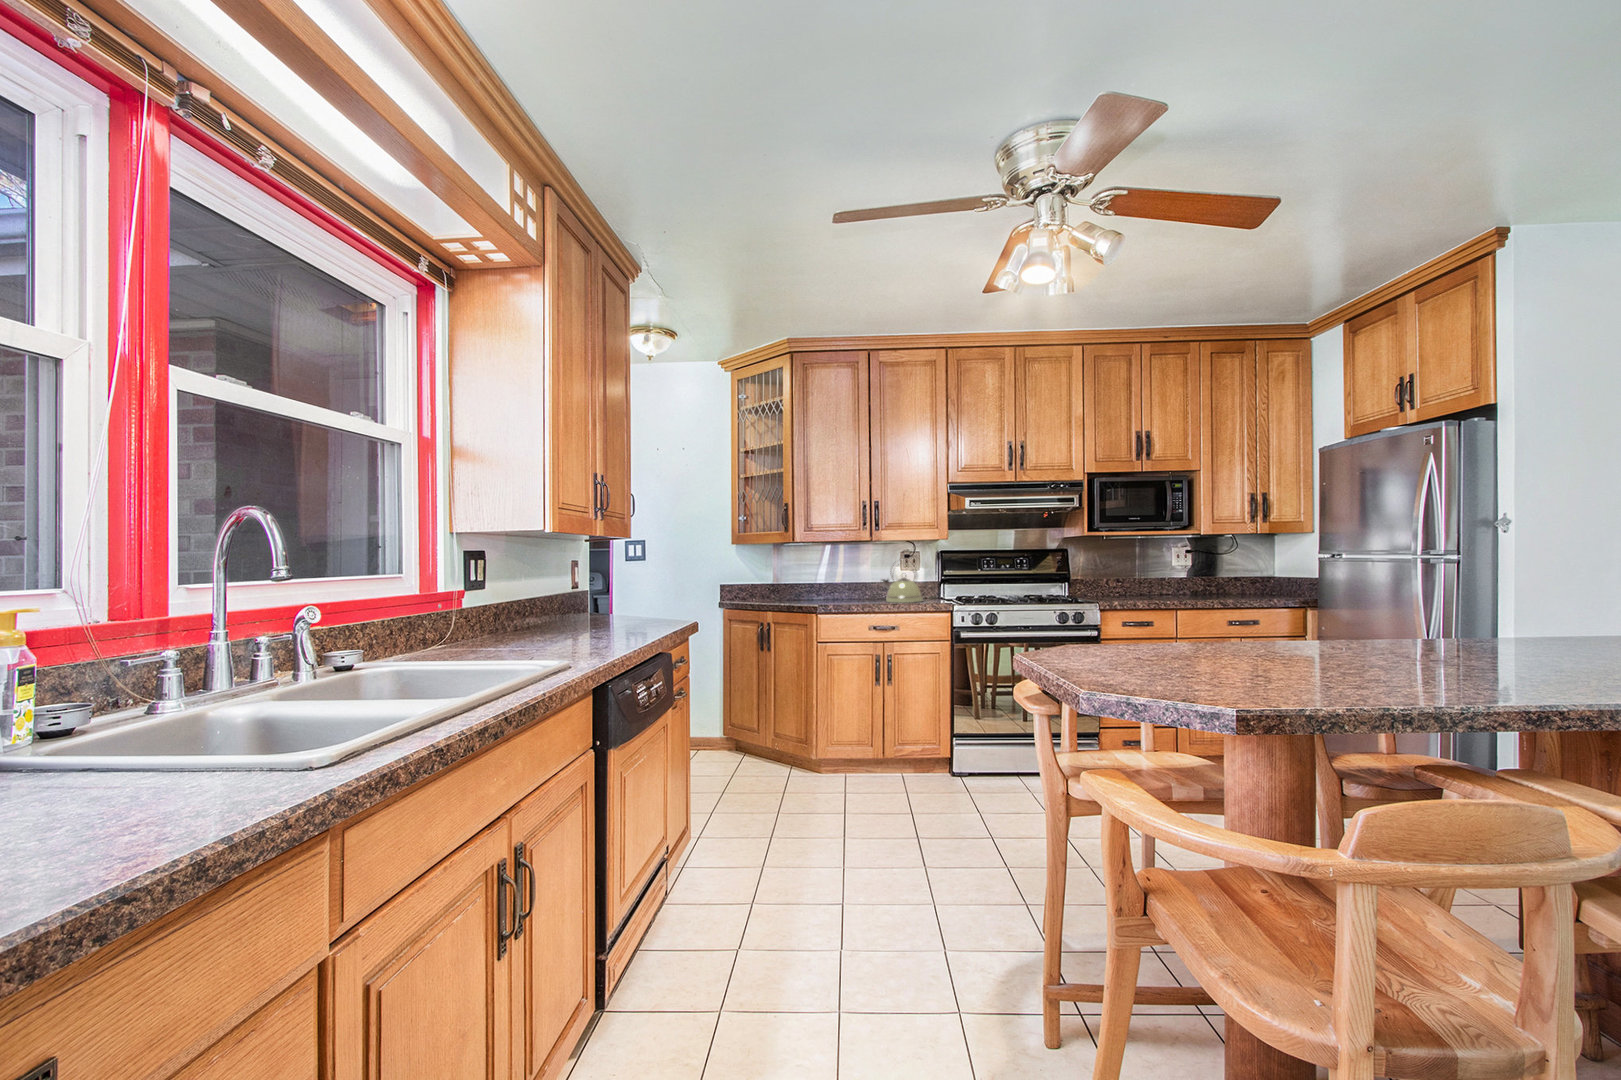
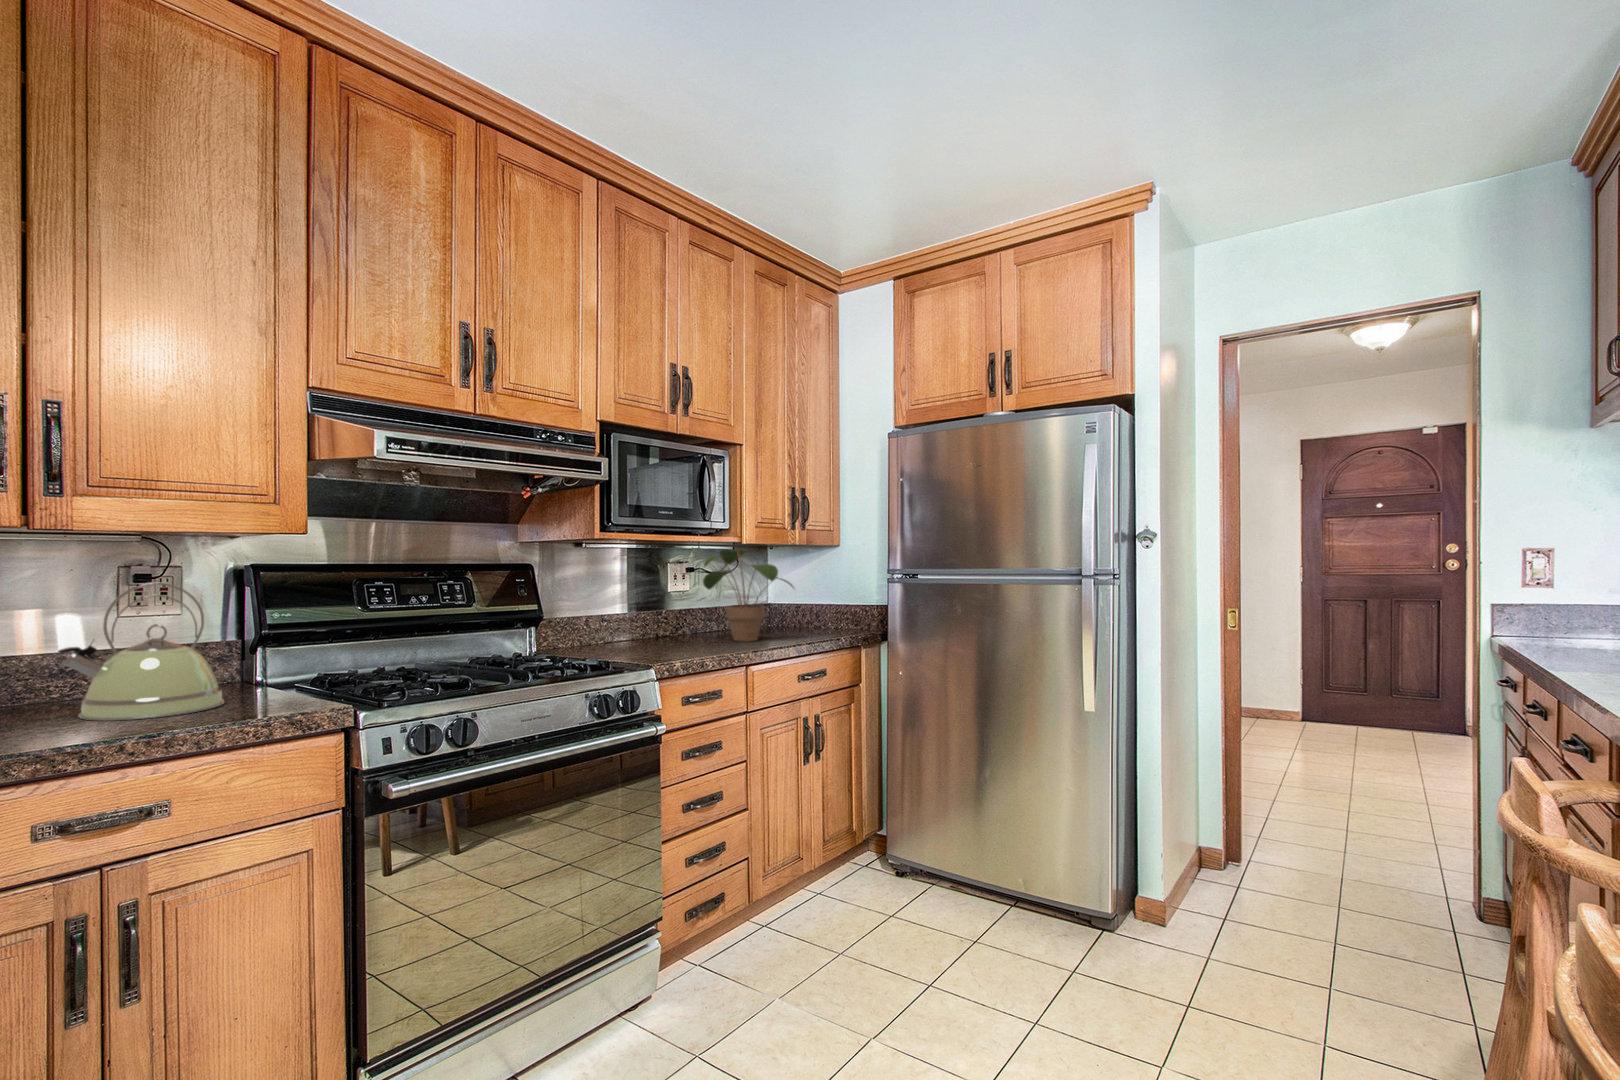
potted plant: none [1173,537,1242,598] -> present [703,549,794,641]

